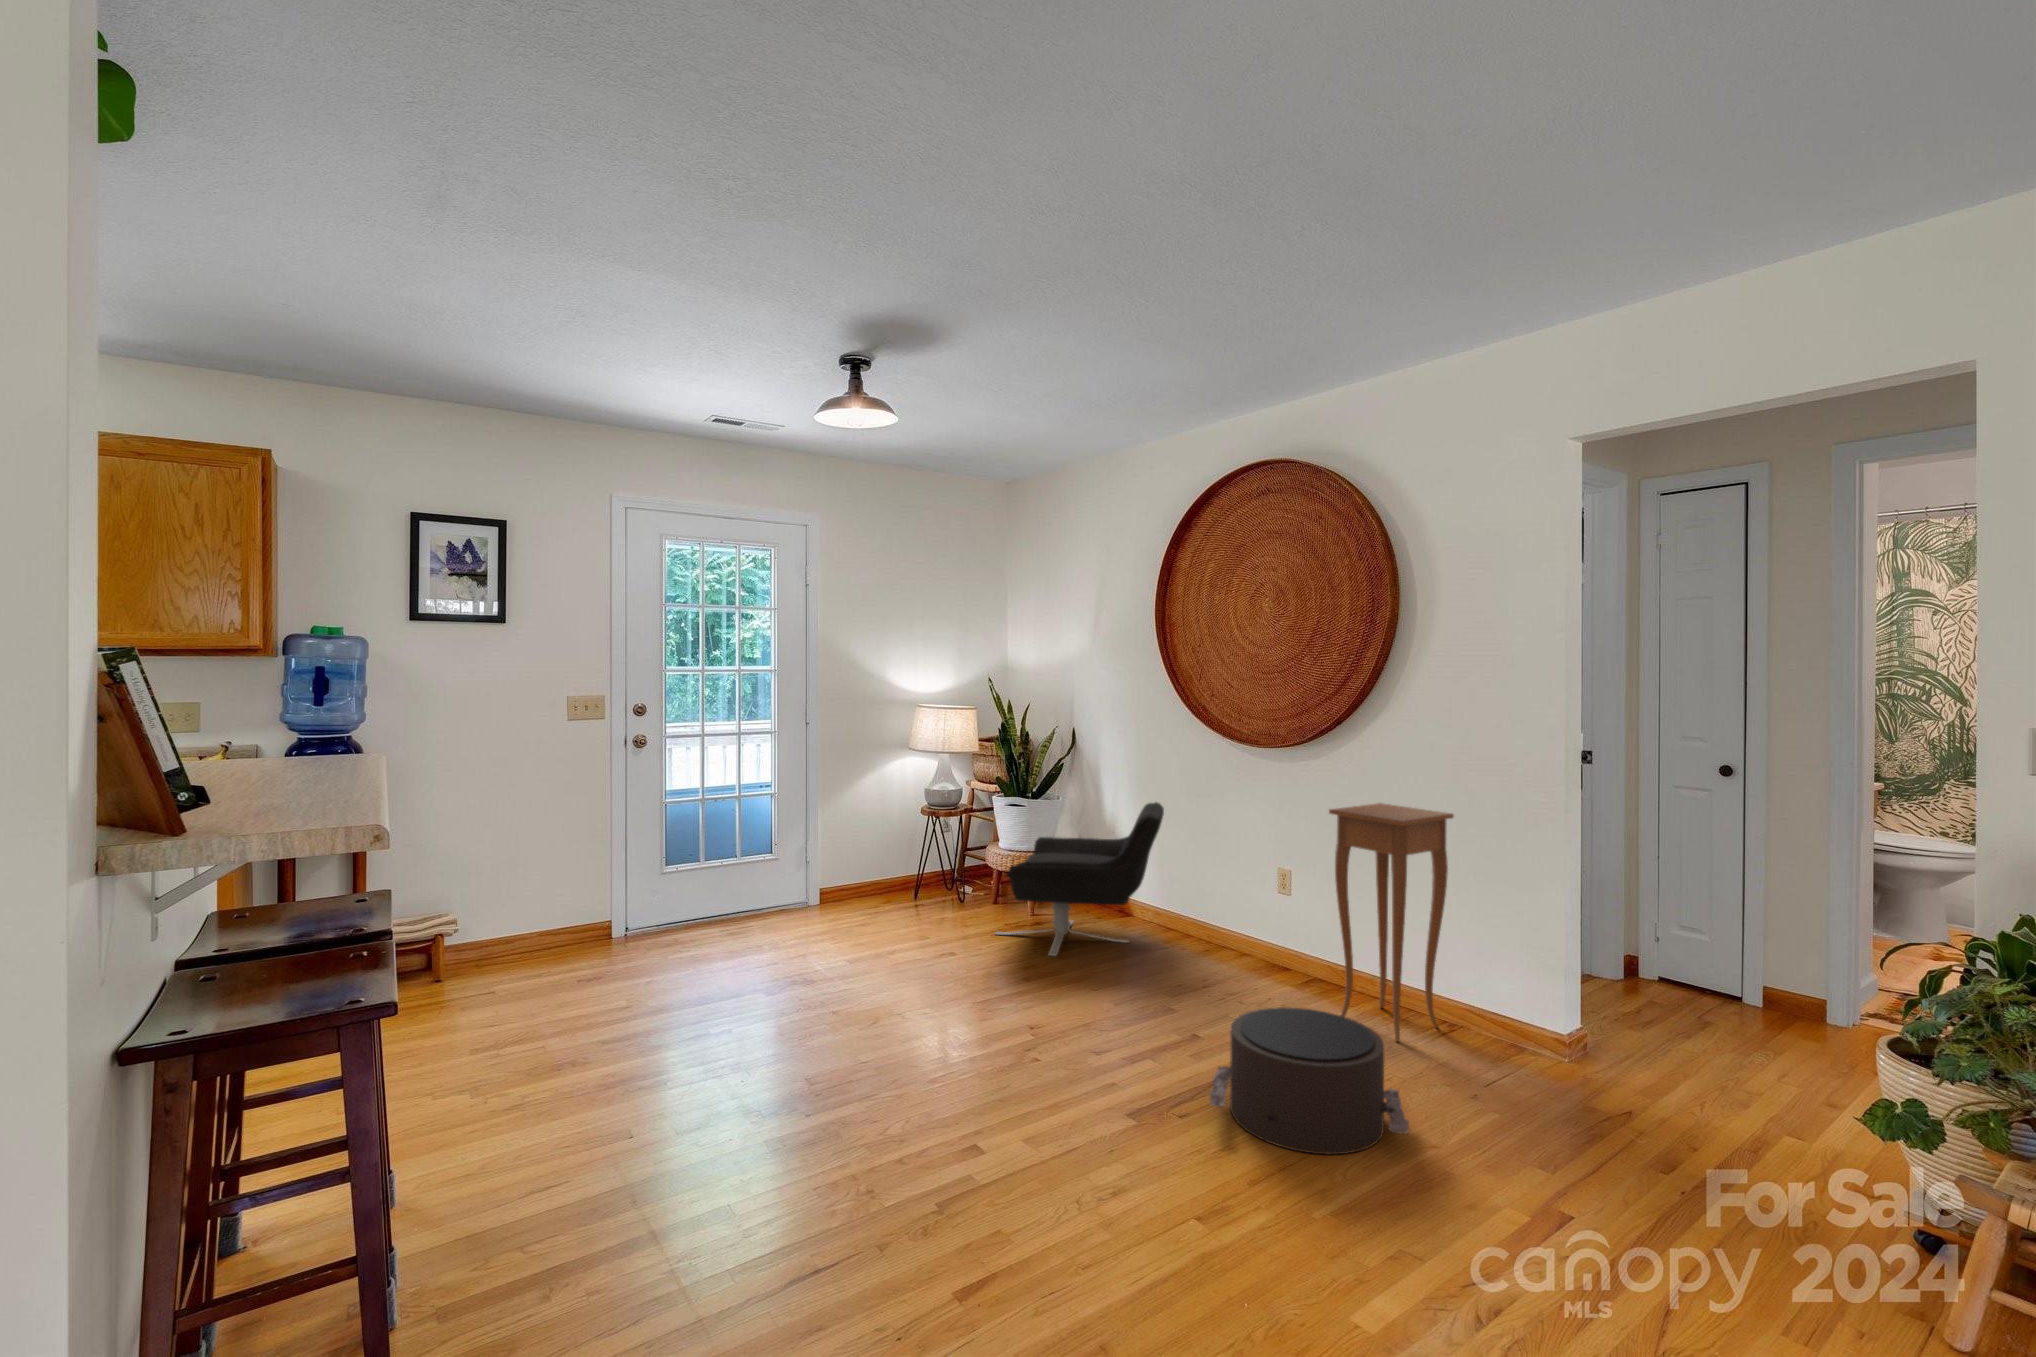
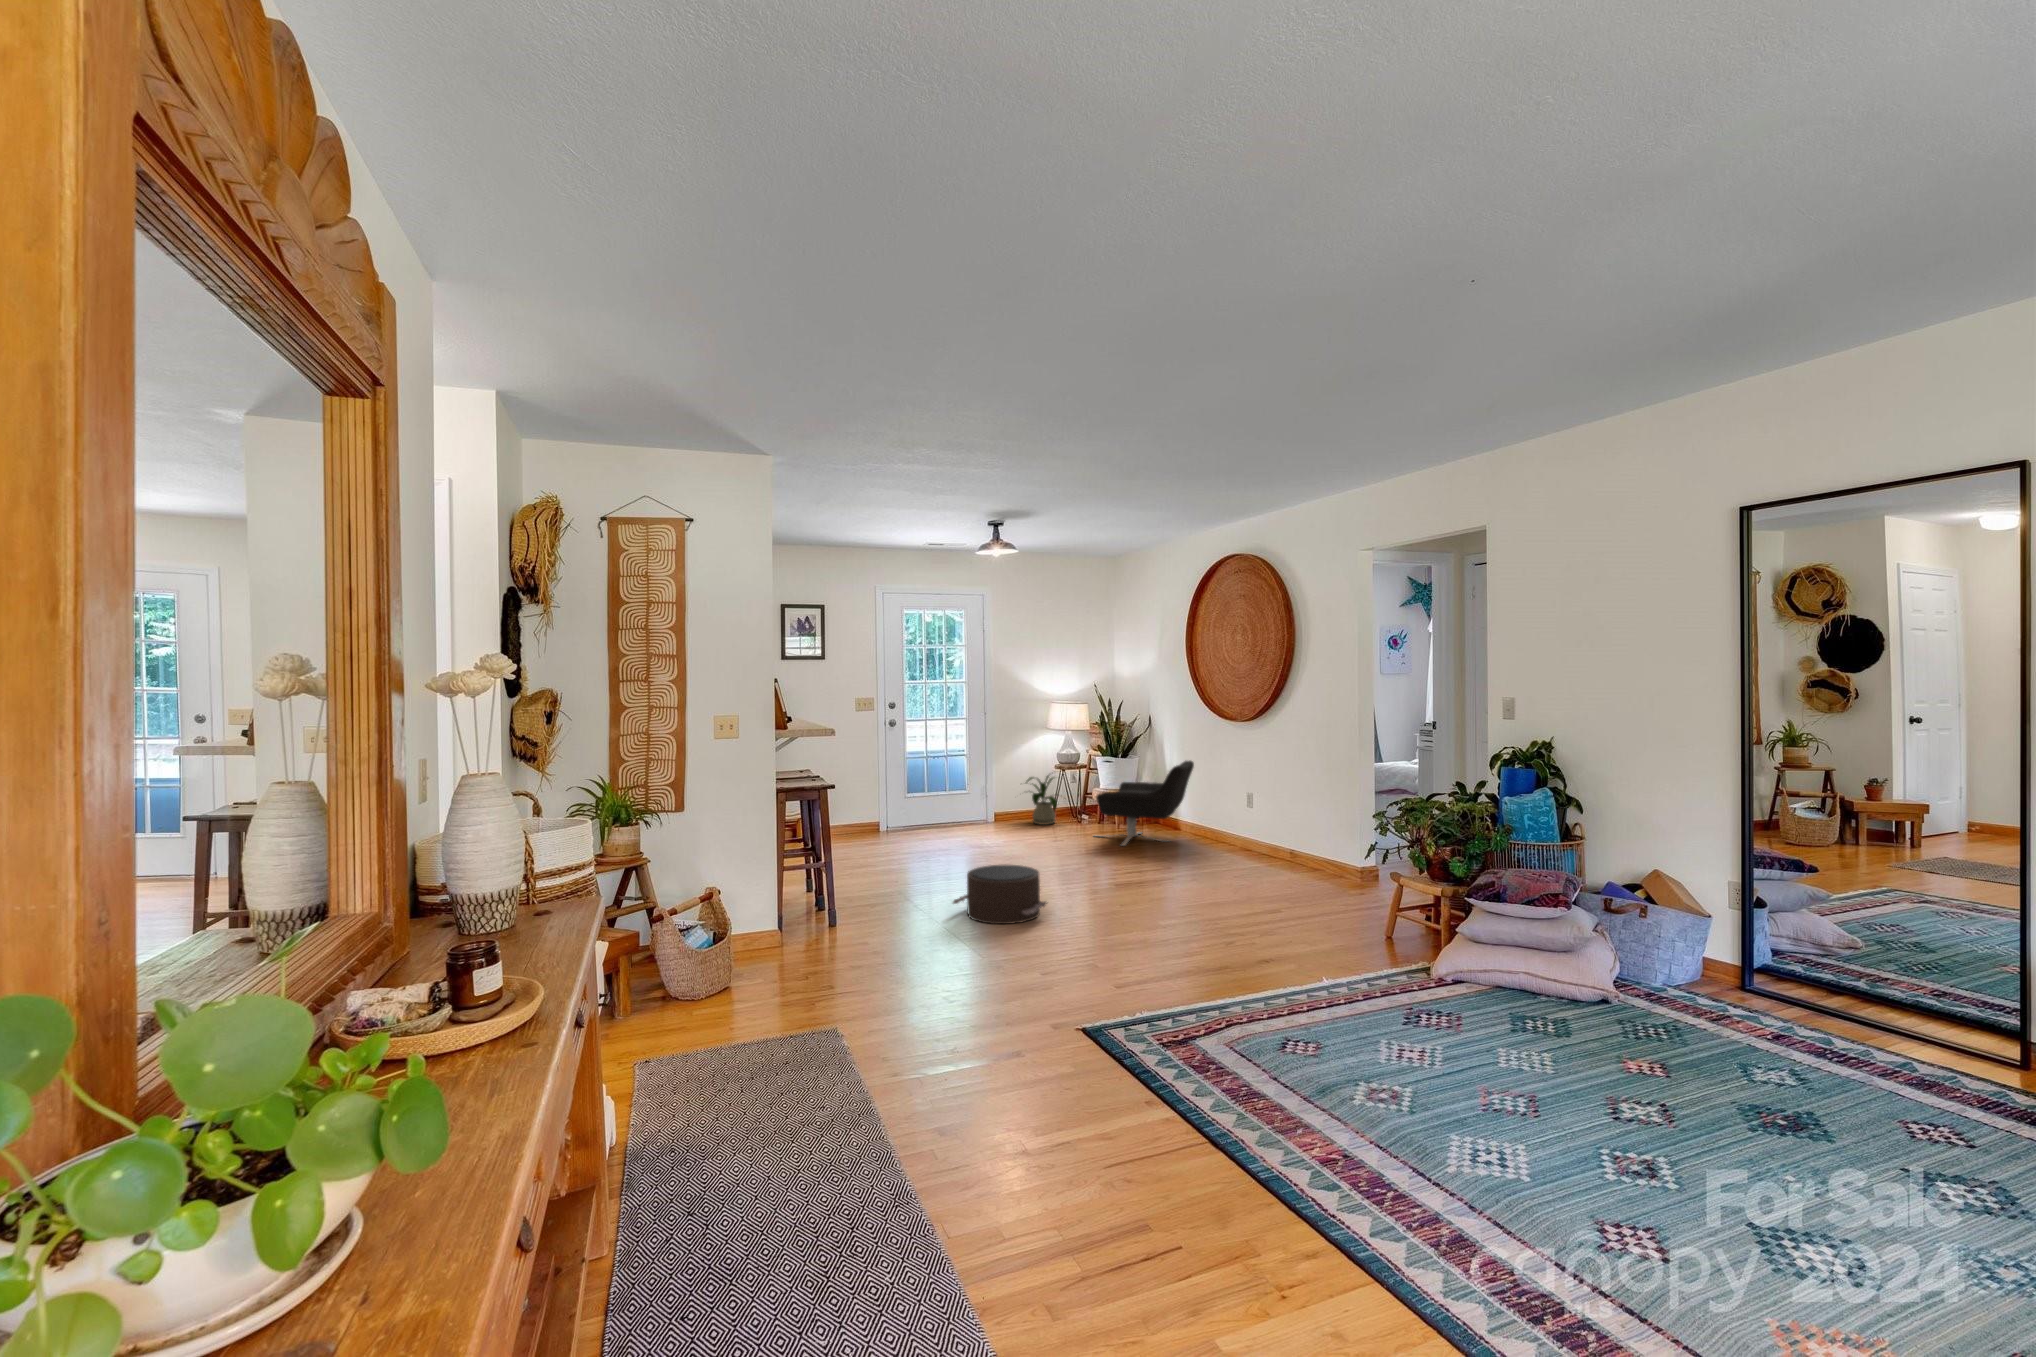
side table: present [1329,803,1454,1042] -> none [1259,757,1325,881]
house plant: none [857,819,951,909] -> present [1026,775,1057,825]
pouf: present [1210,1007,1409,1155] -> present [953,864,1047,924]

